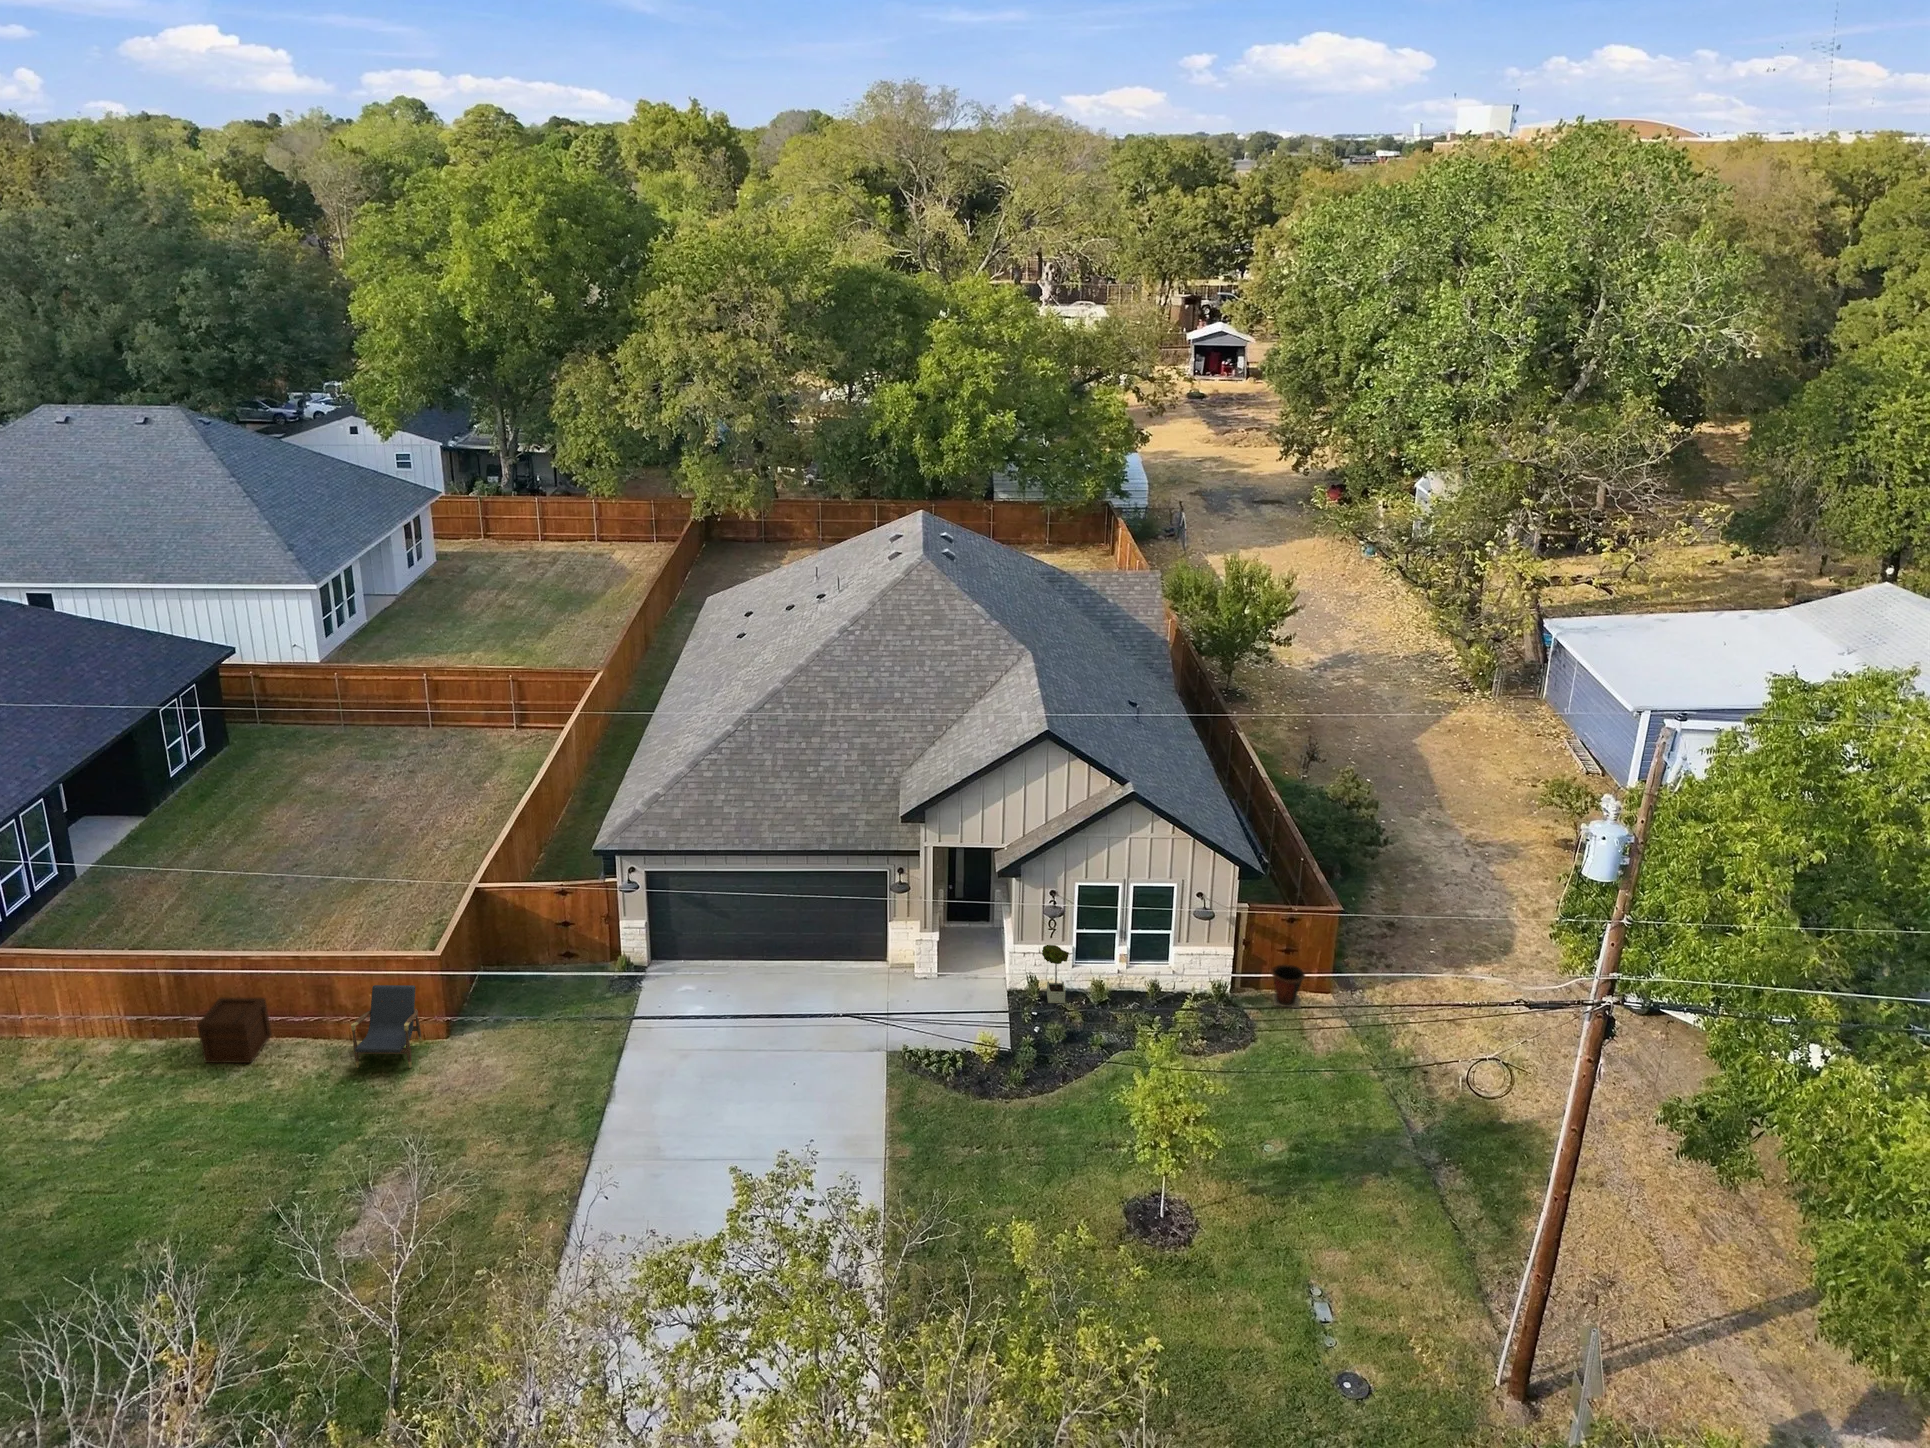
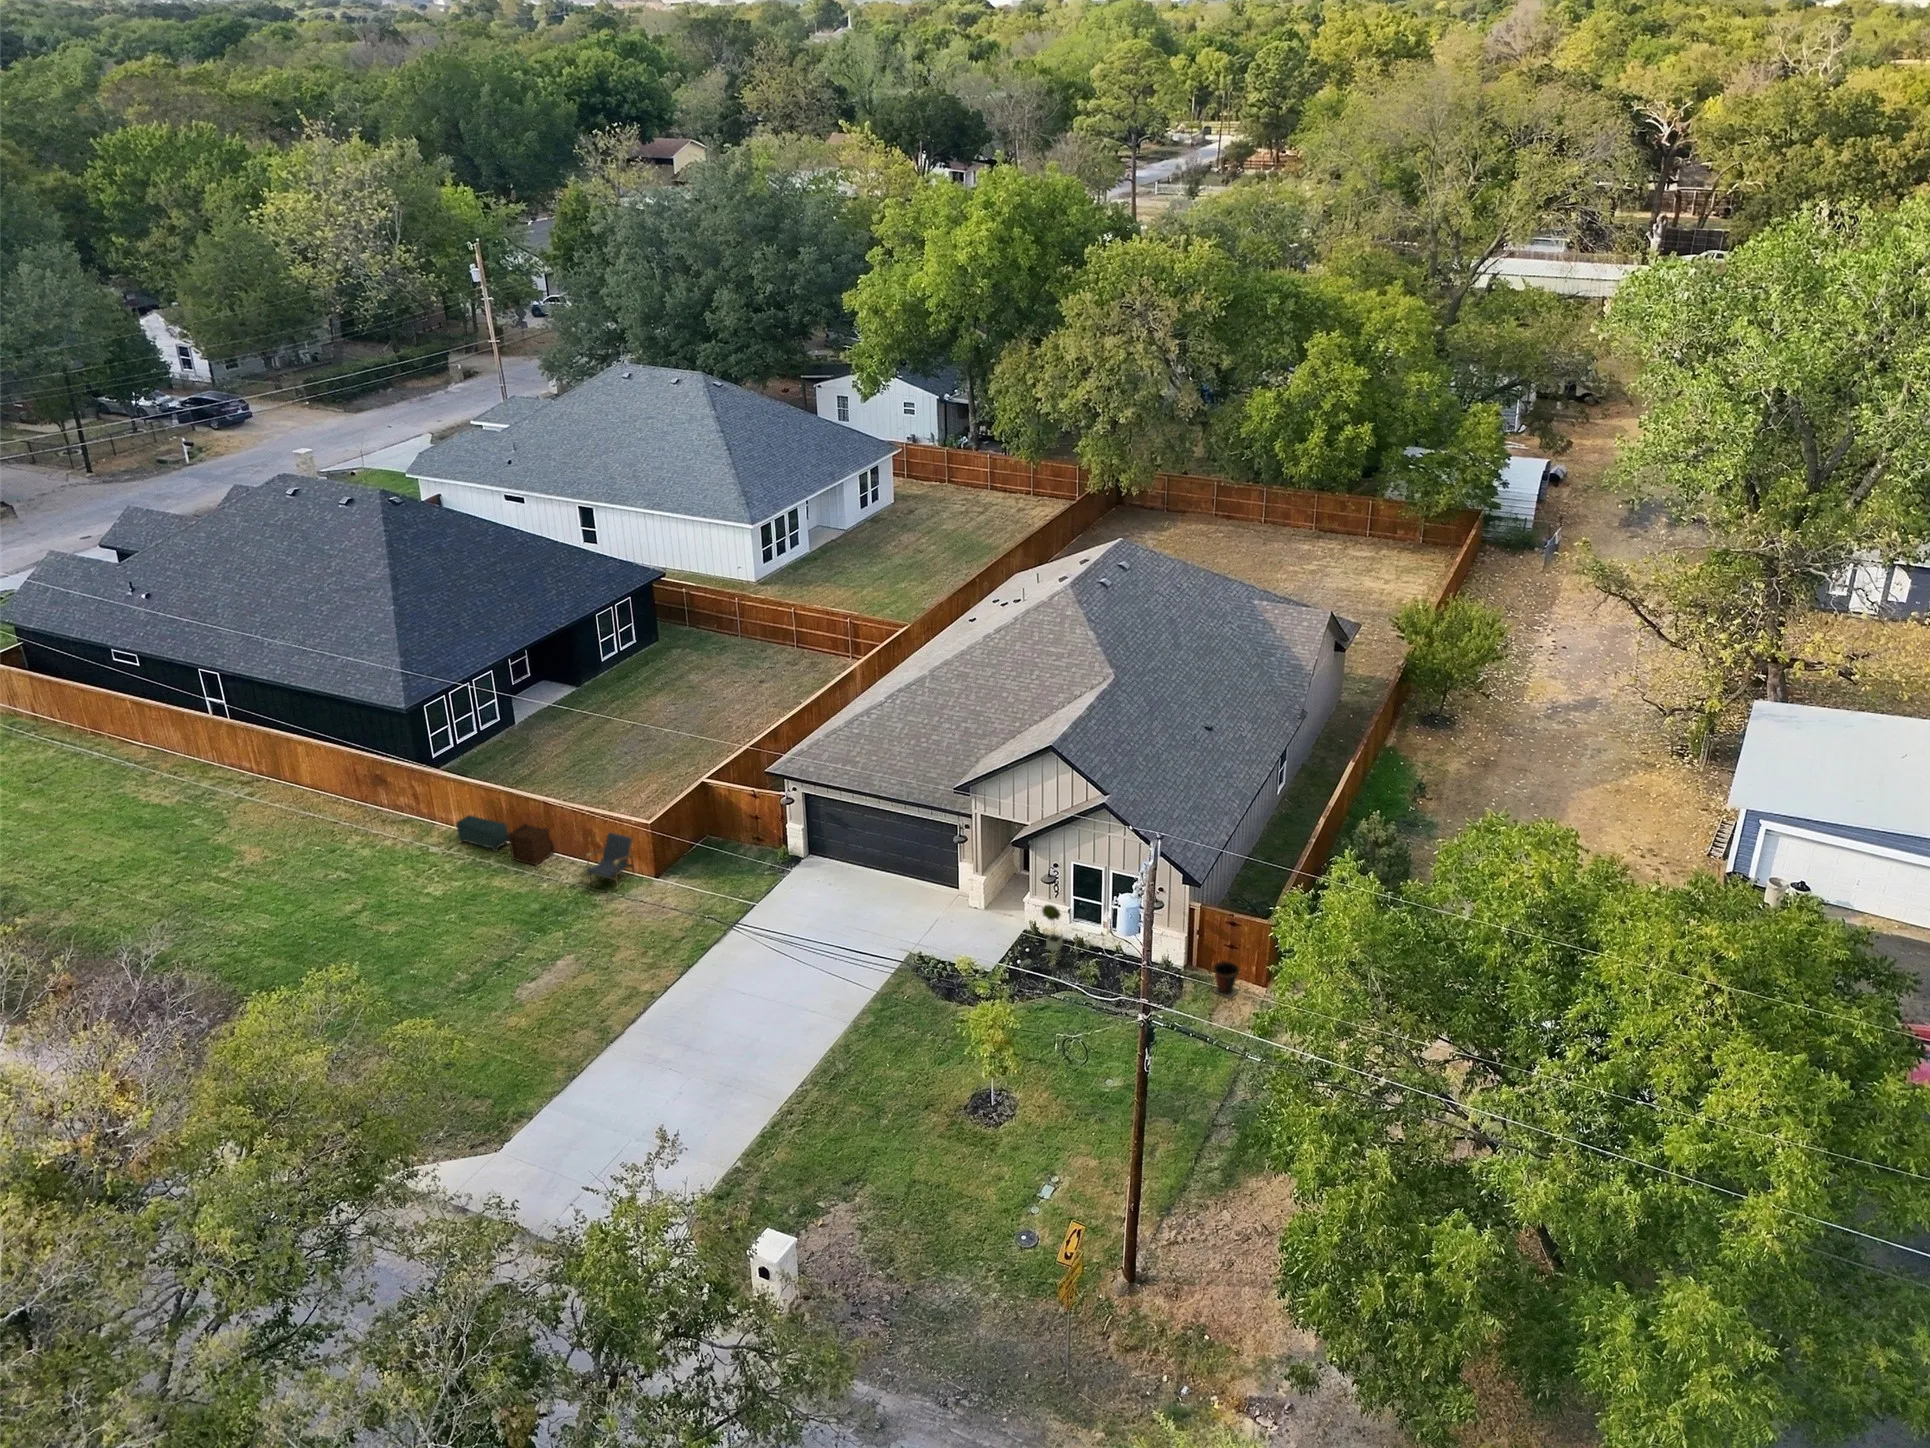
bench: none [88,1010,185,1058] -> present [456,815,509,852]

